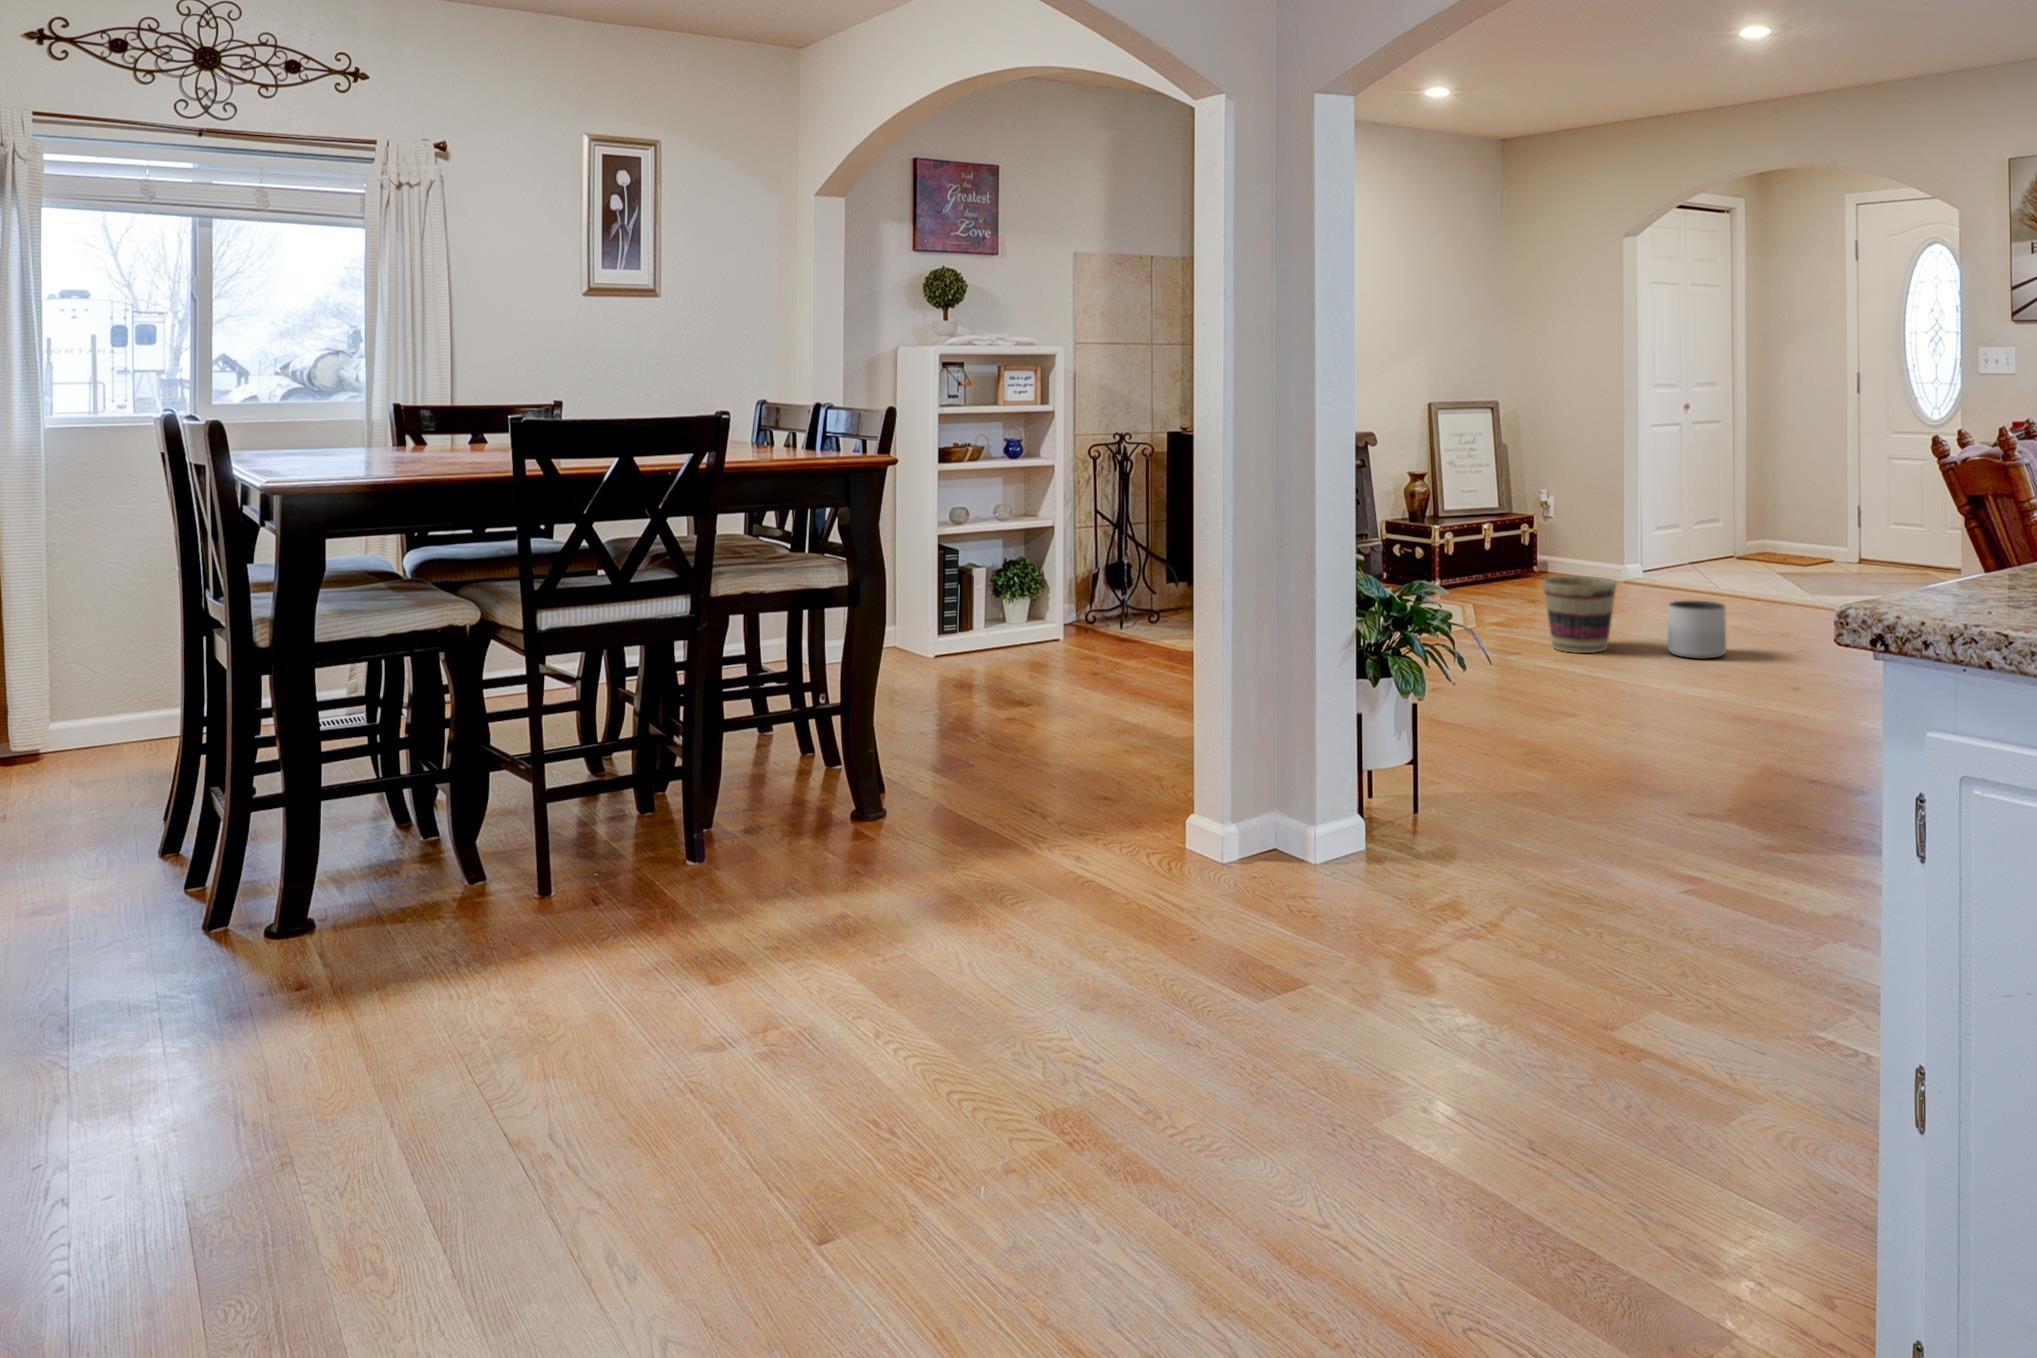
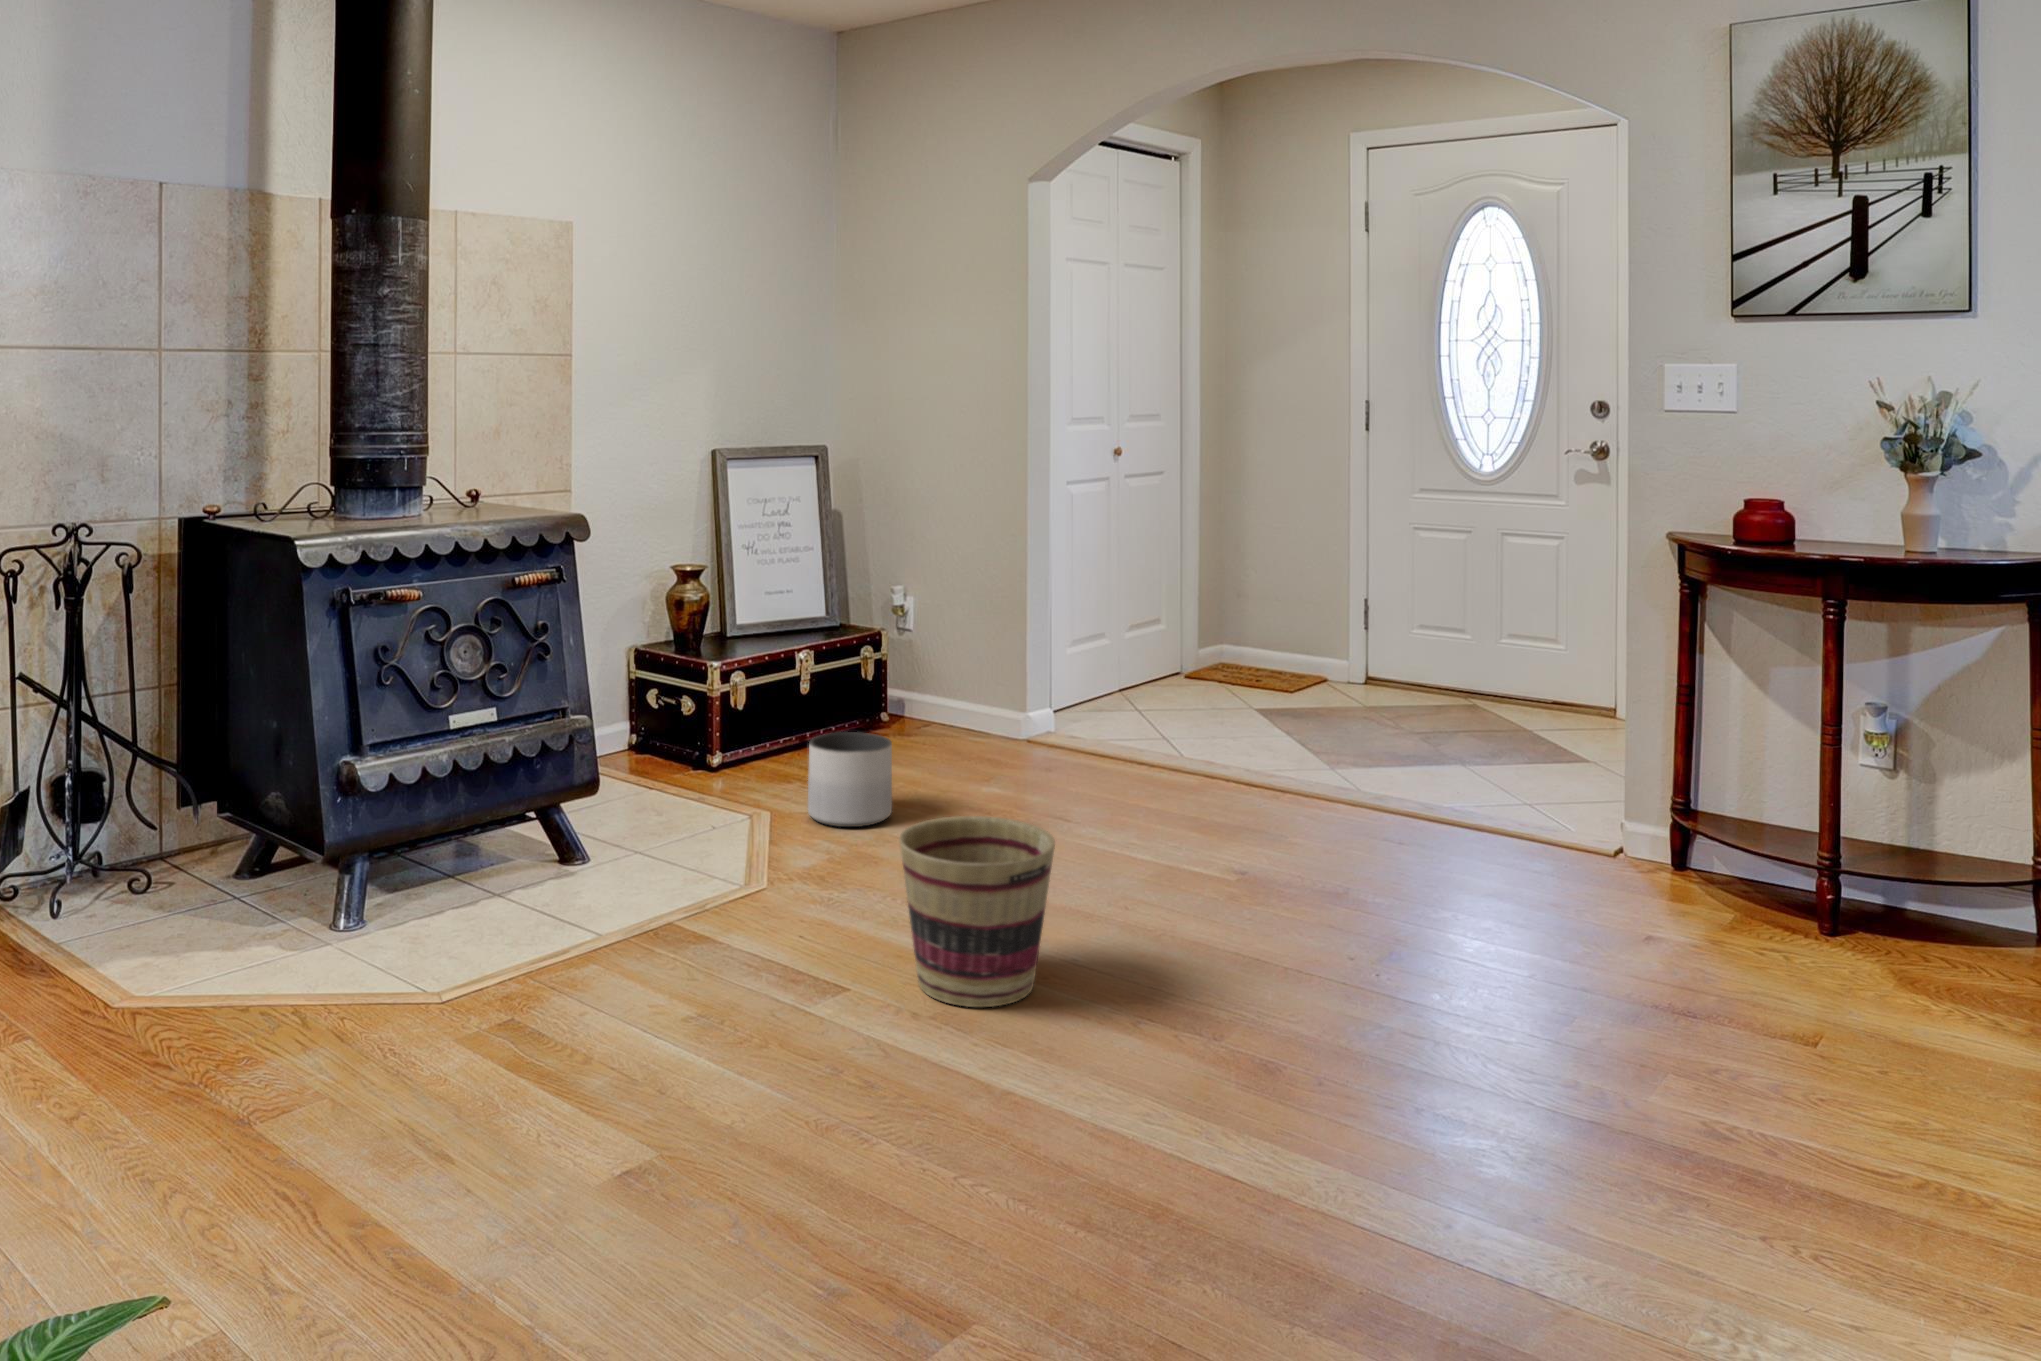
planter: present [1668,601,1726,659] -> present [808,732,892,827]

